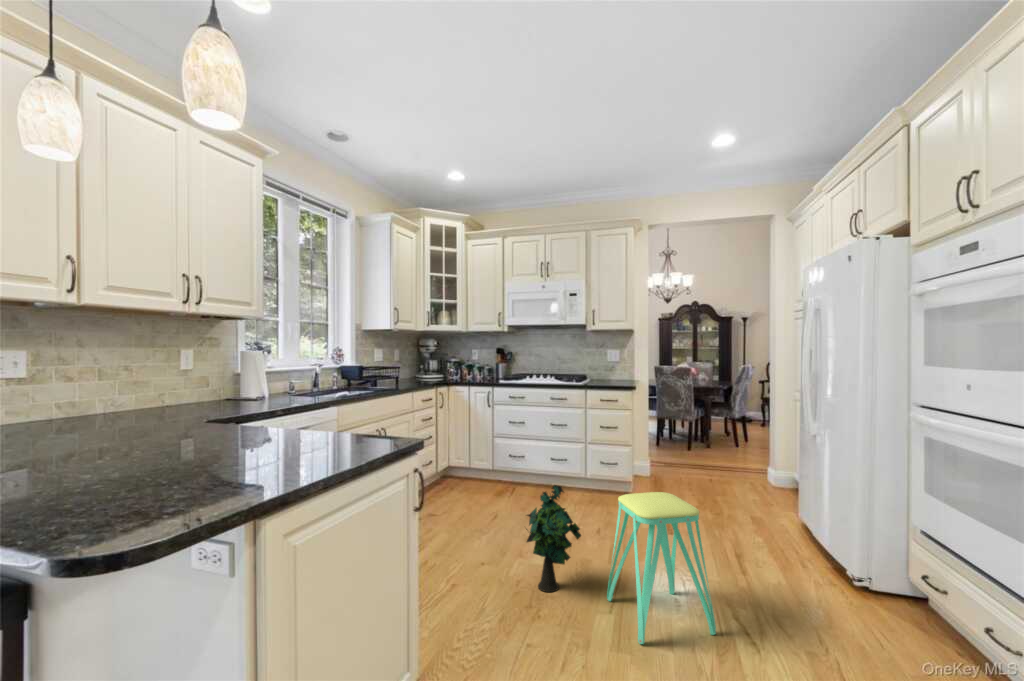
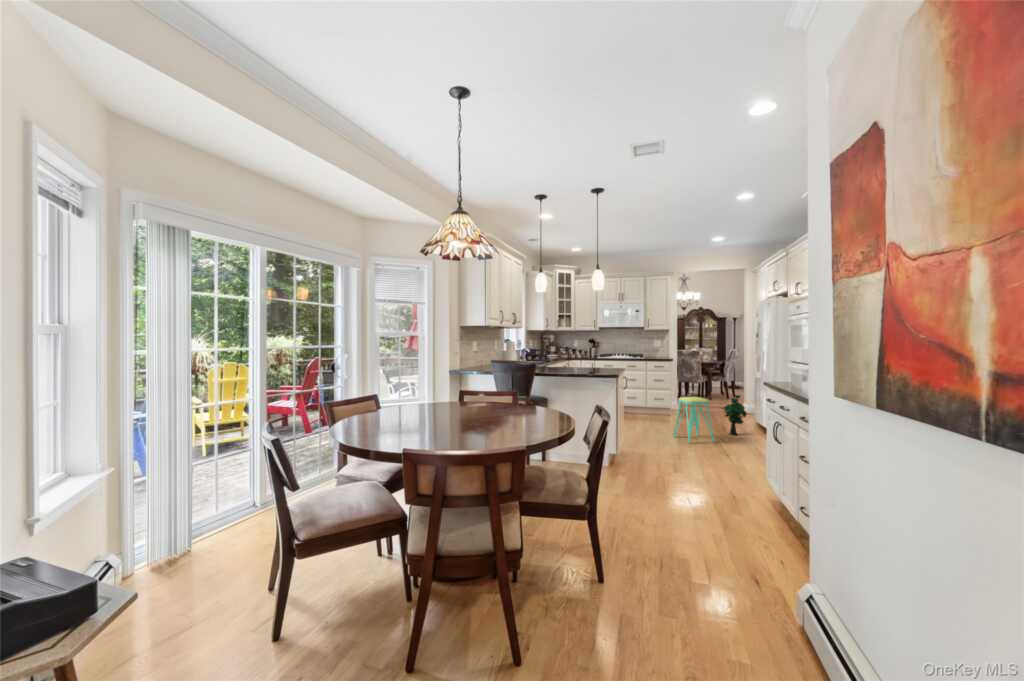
decorative plant: present [526,485,581,592] -> present [722,395,747,435]

